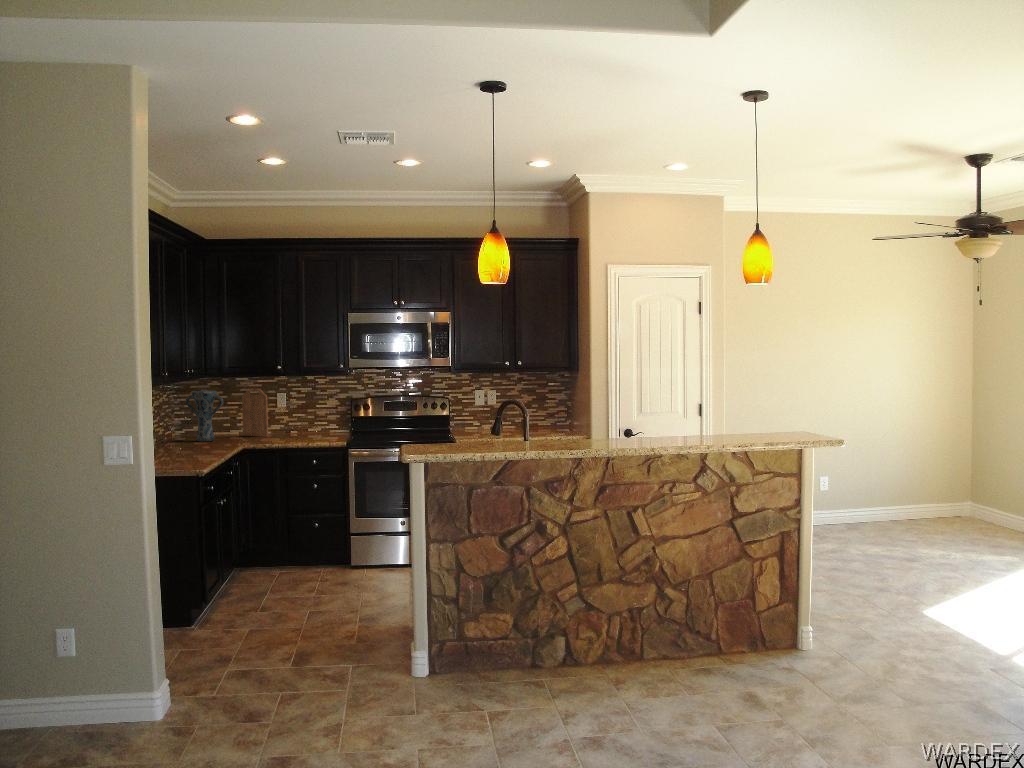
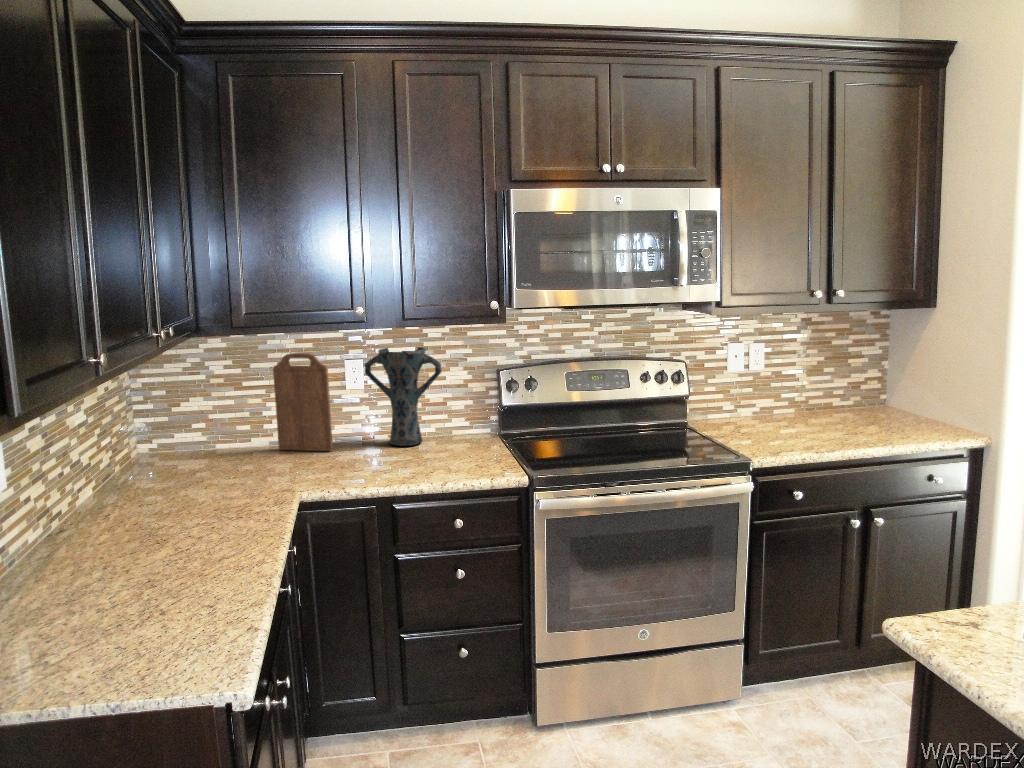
vase: present [186,391,223,442] -> present [365,347,441,446]

